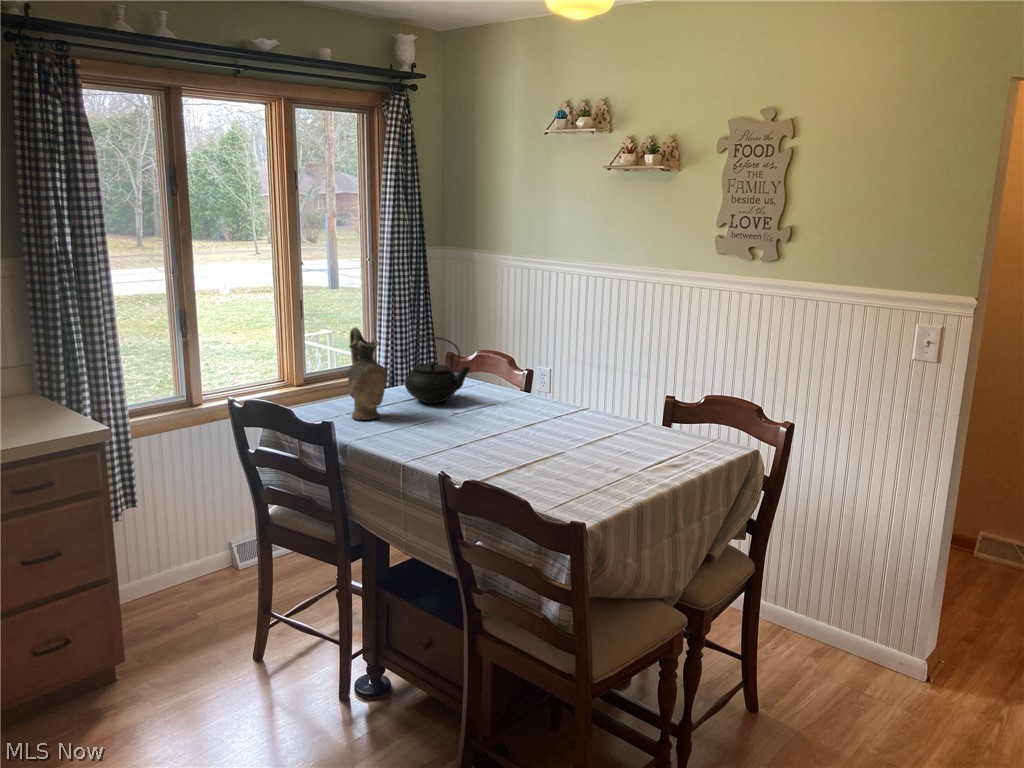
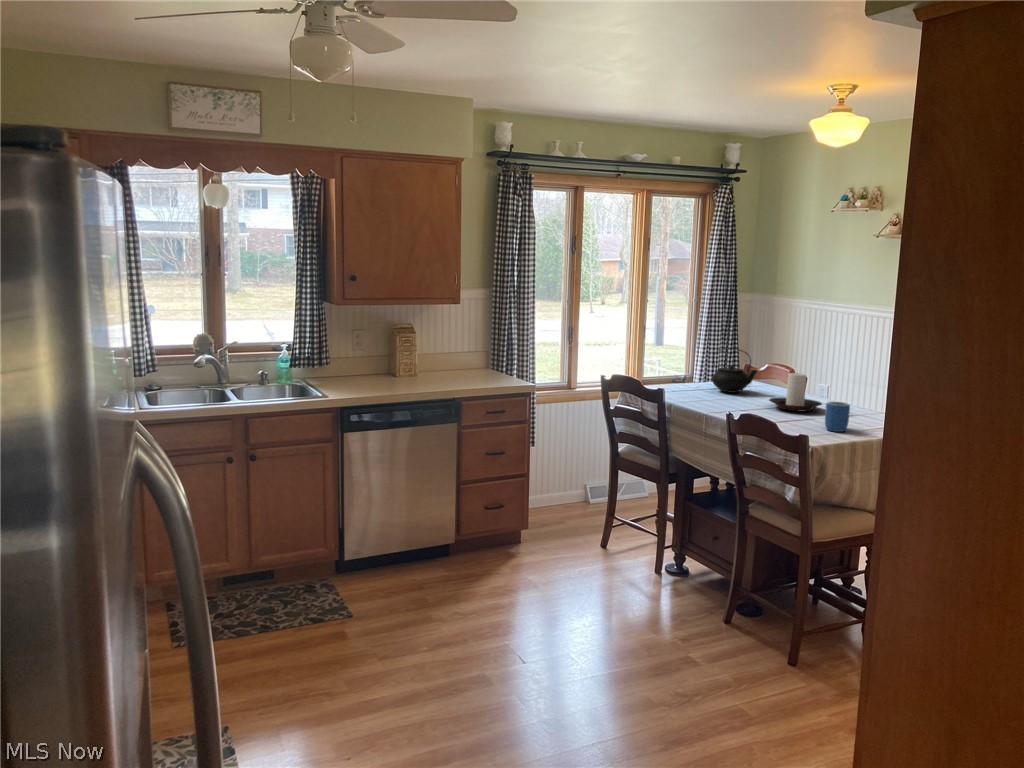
ceramic pitcher: present [348,328,388,420] -> none [675,338,701,396]
candle holder: none [494,373,570,435] -> present [769,373,822,411]
mug: none [589,427,624,476] -> present [825,402,850,432]

